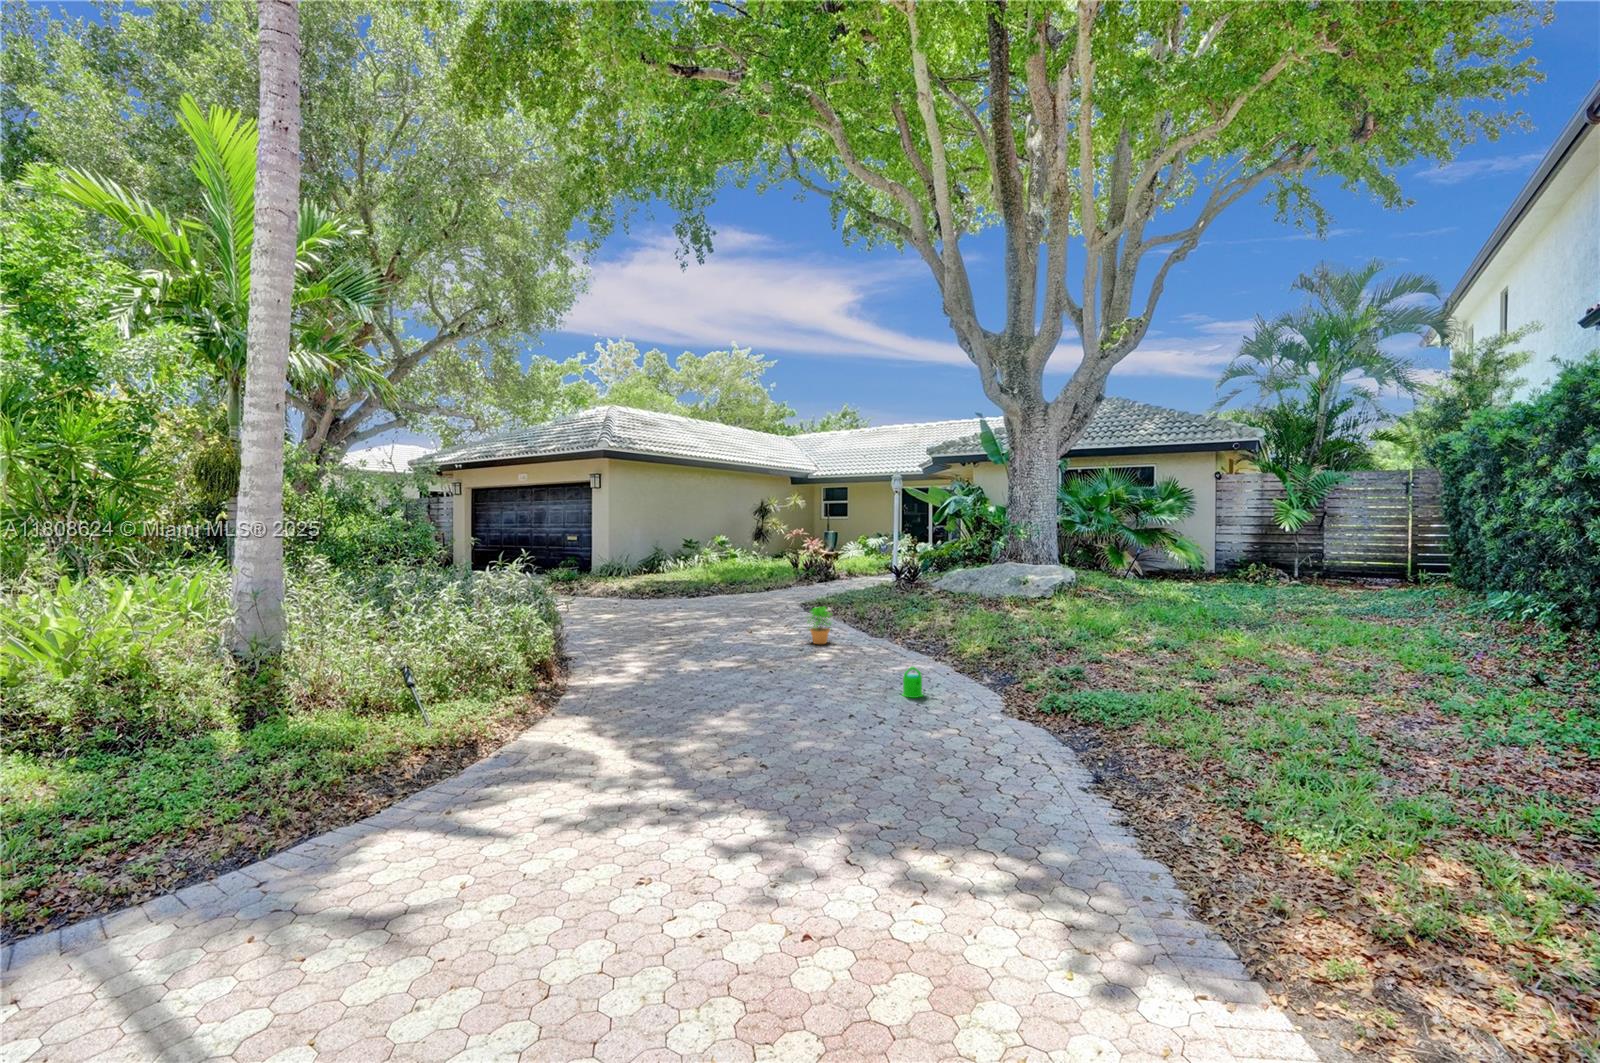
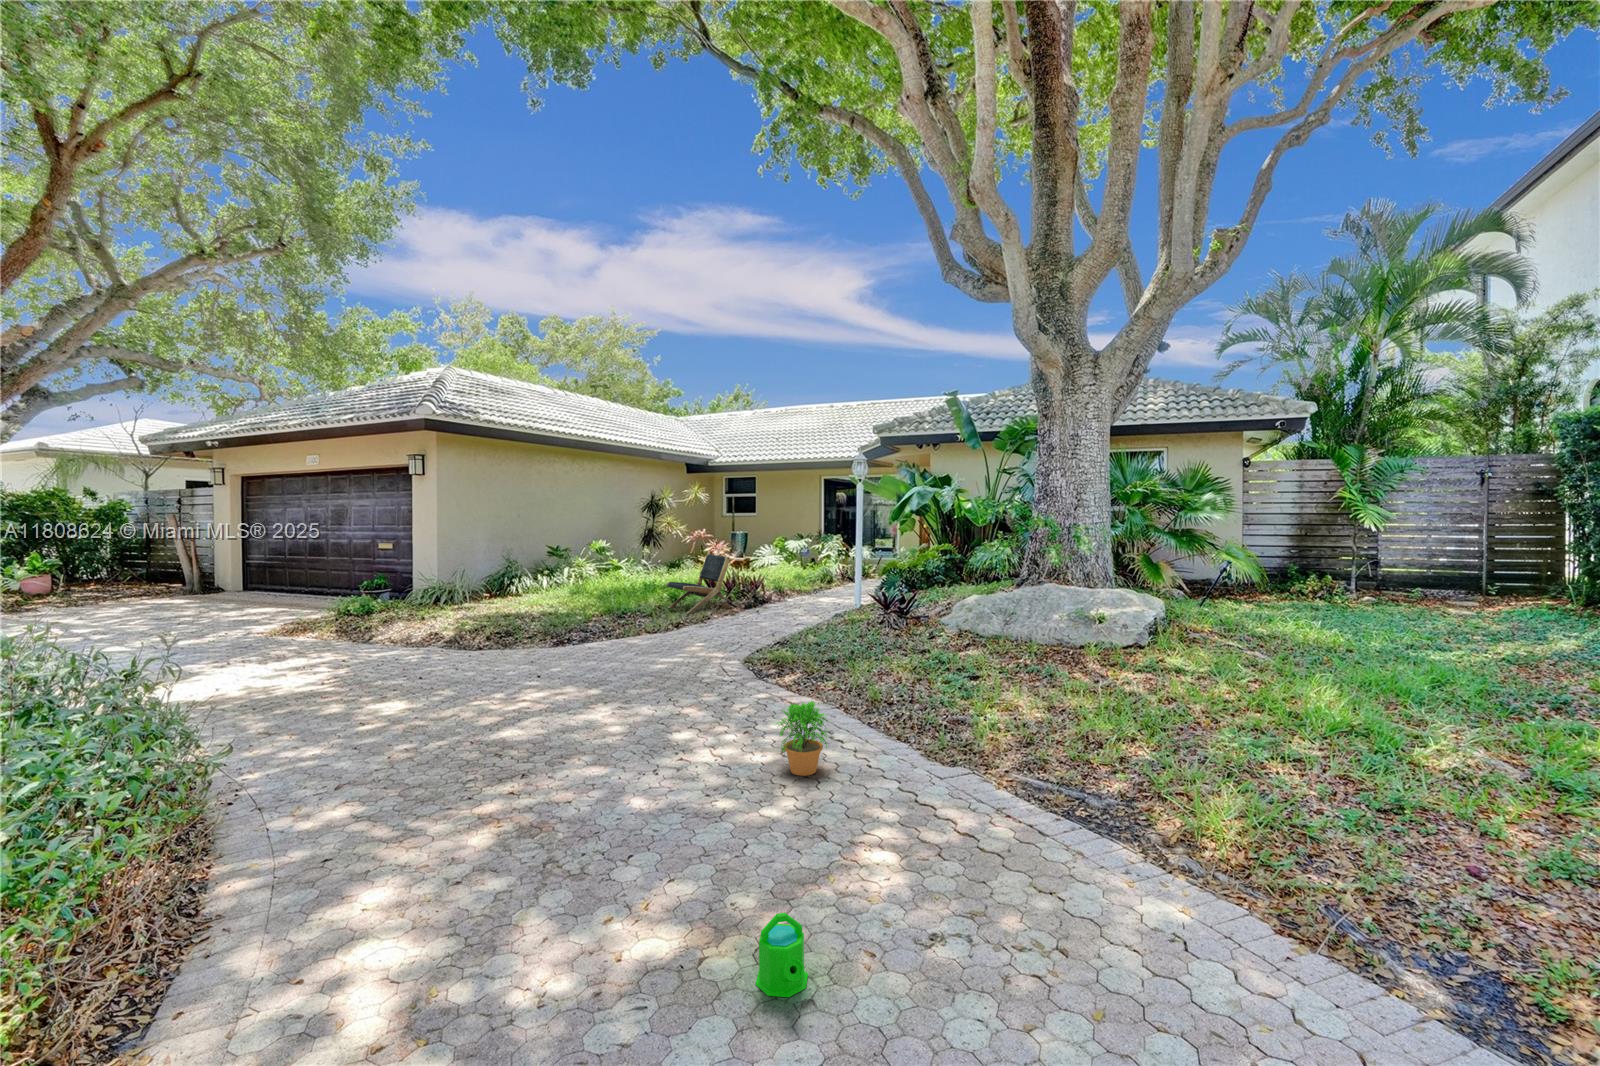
lounge chair: none [765,543,811,585] -> present [666,554,730,614]
watering can: present [902,667,923,698] -> present [756,912,808,997]

